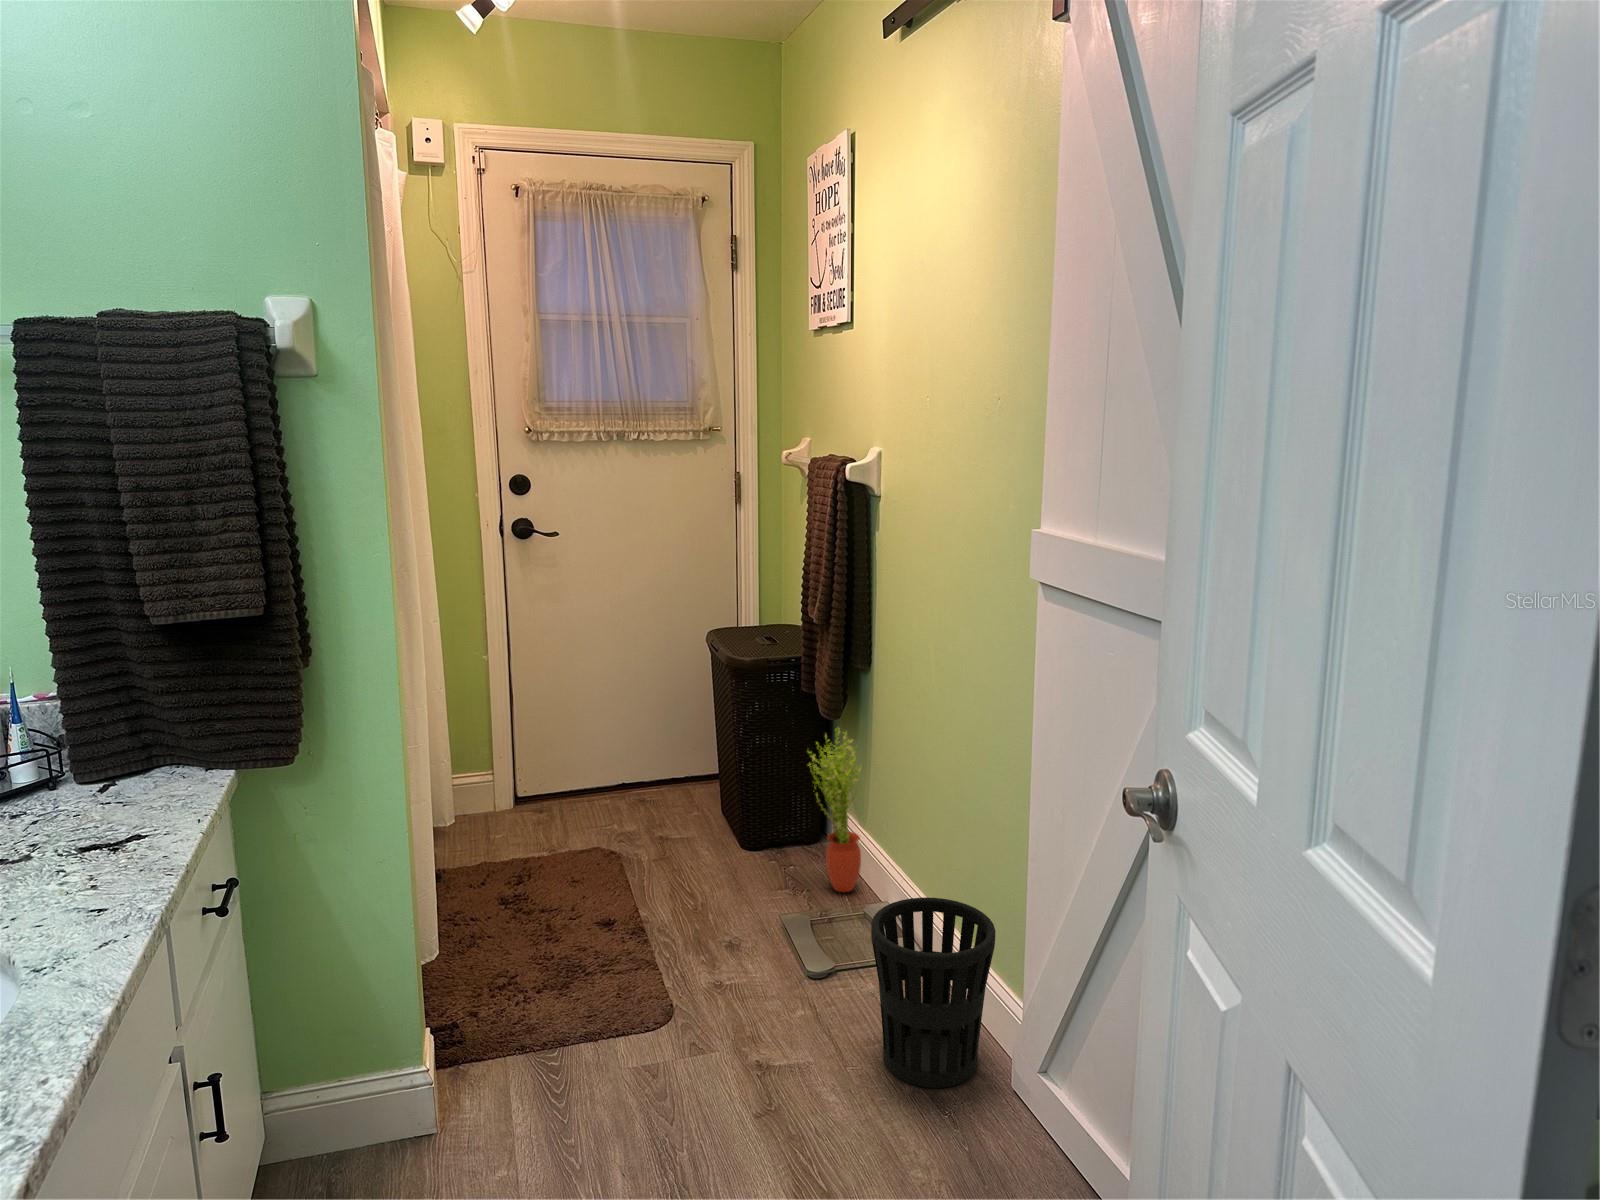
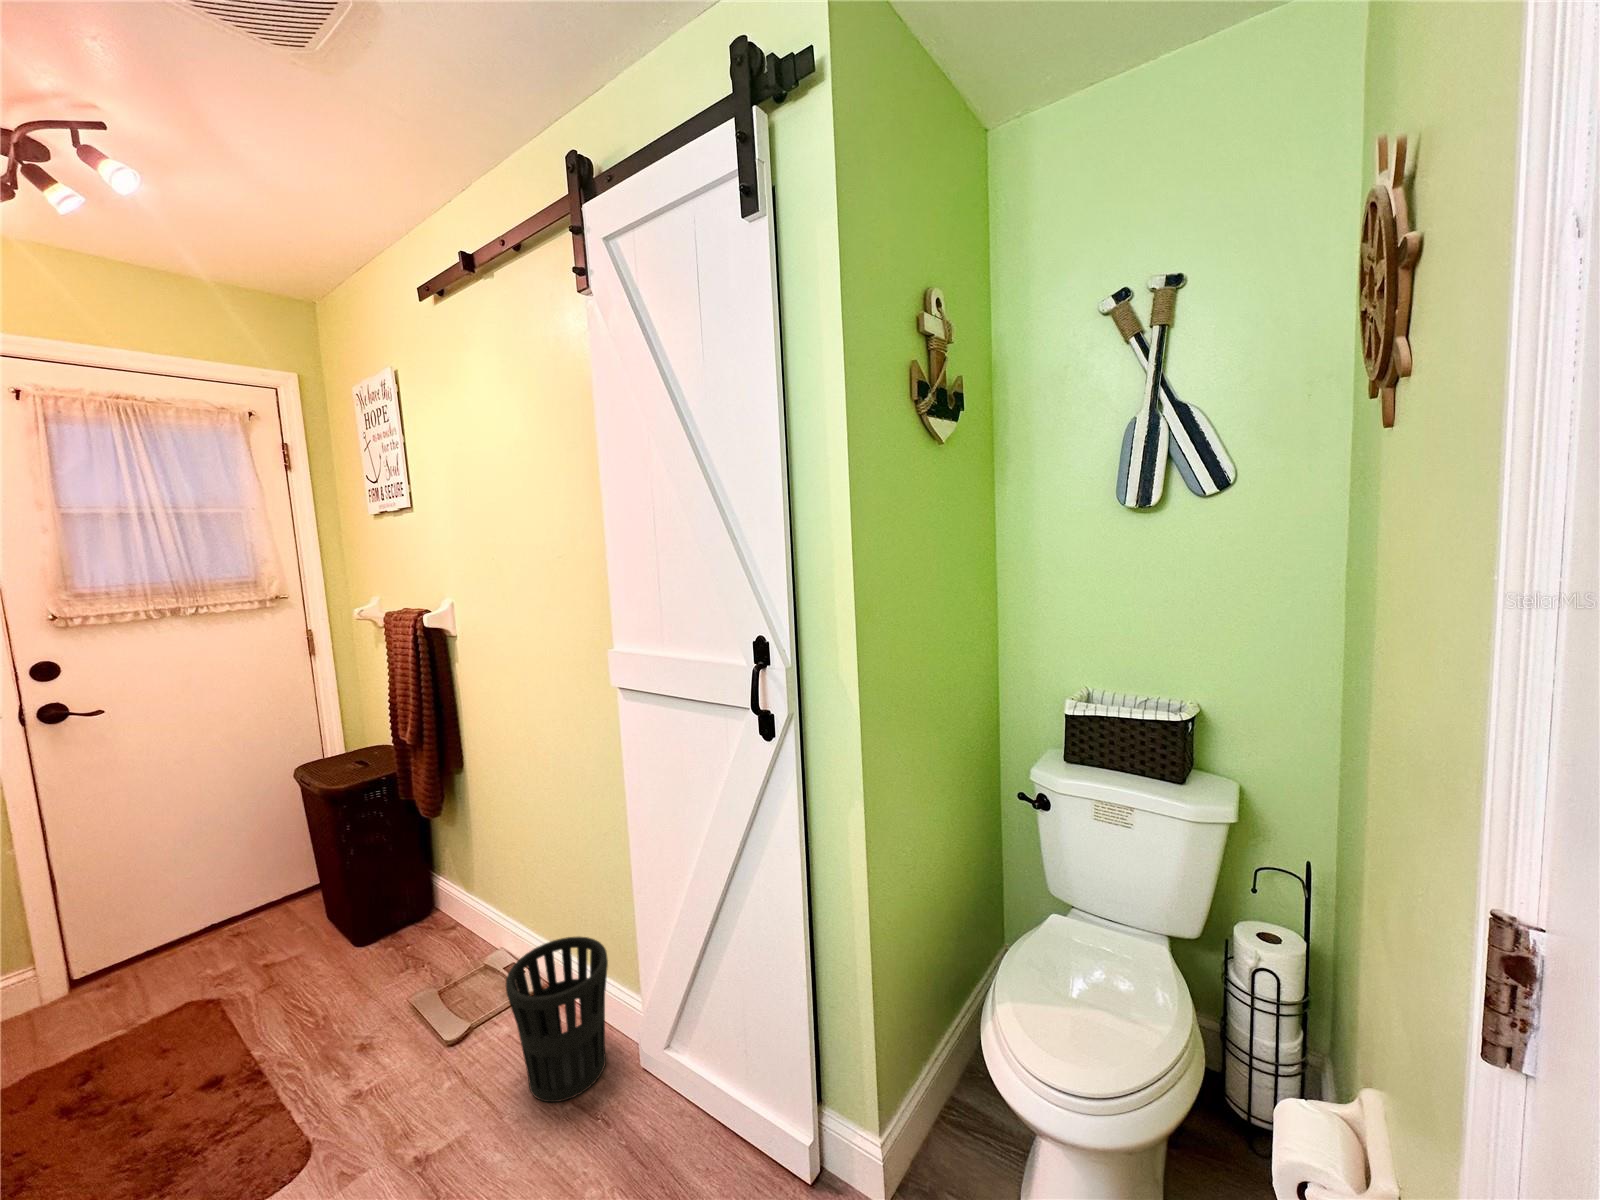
potted plant: present [809,729,861,892] -> none [415,821,475,954]

